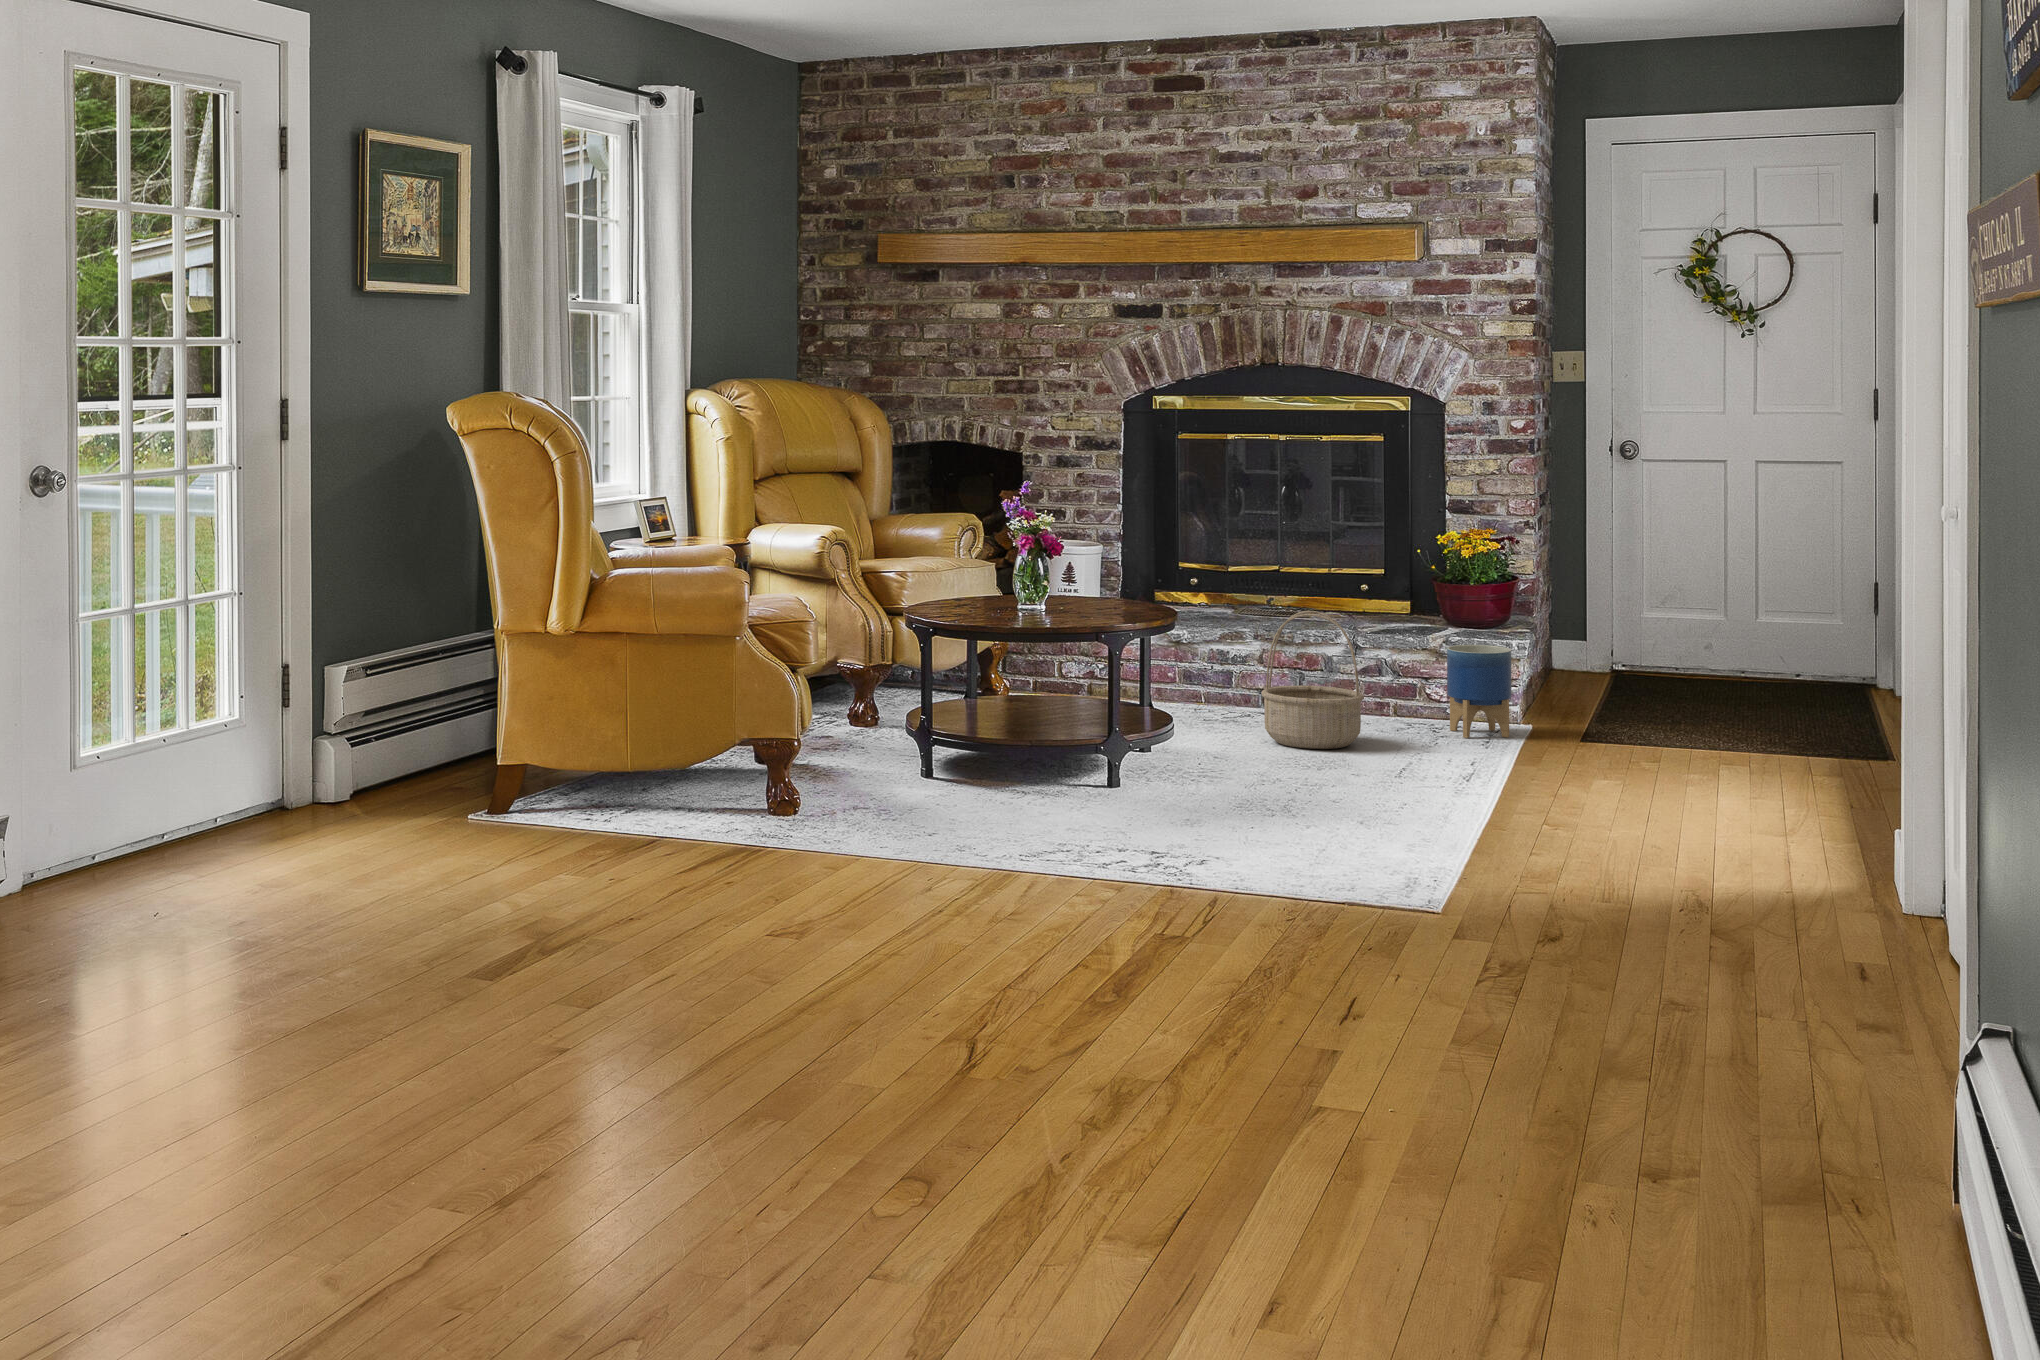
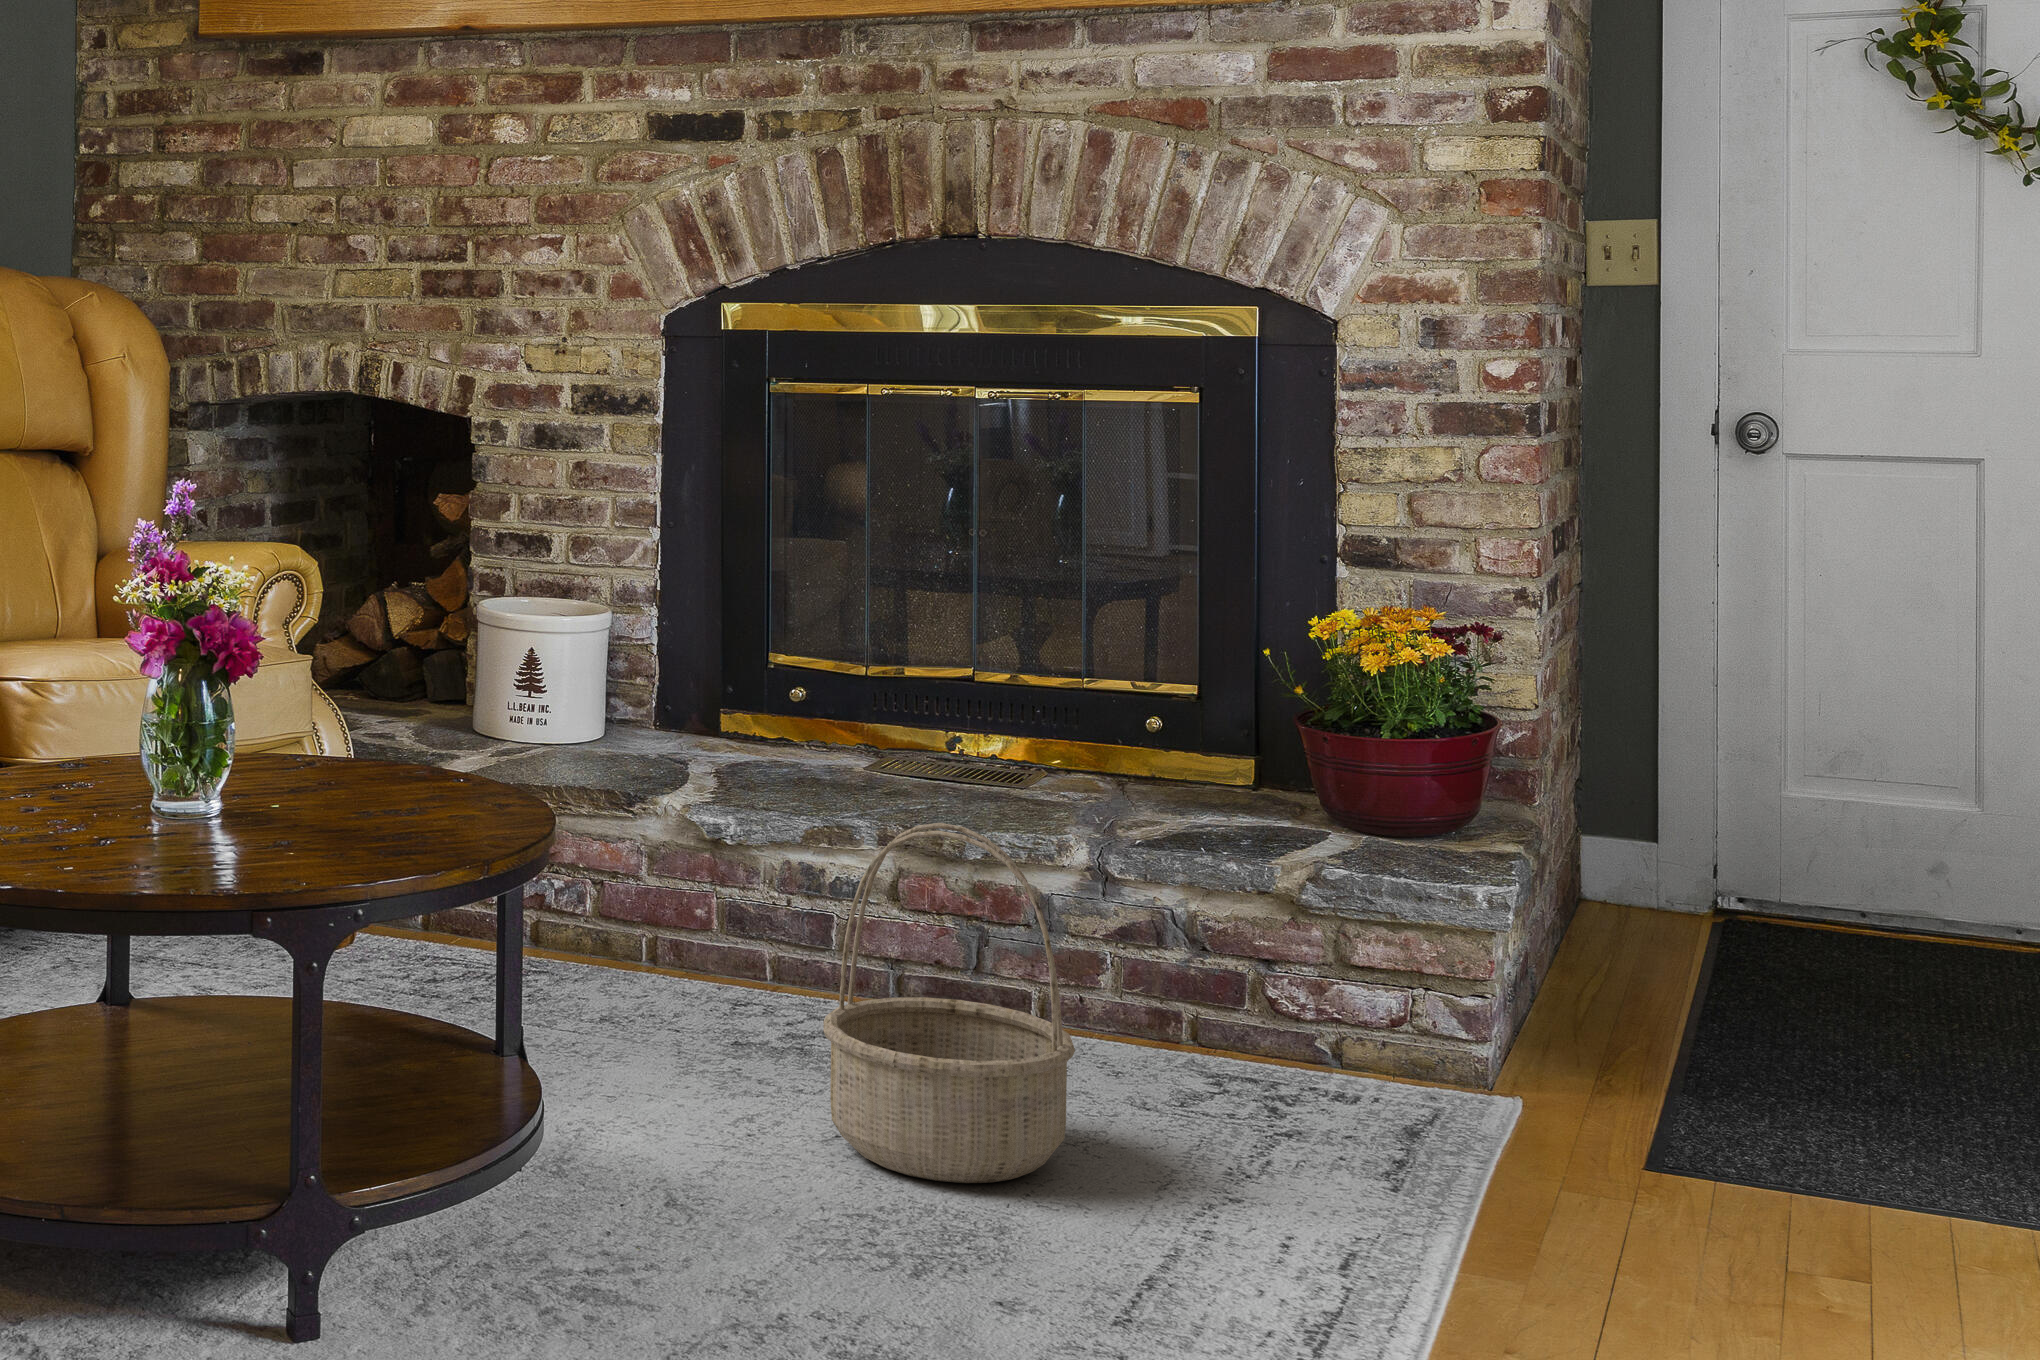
planter: present [1447,645,1512,738] -> none [1302,901,1466,1148]

